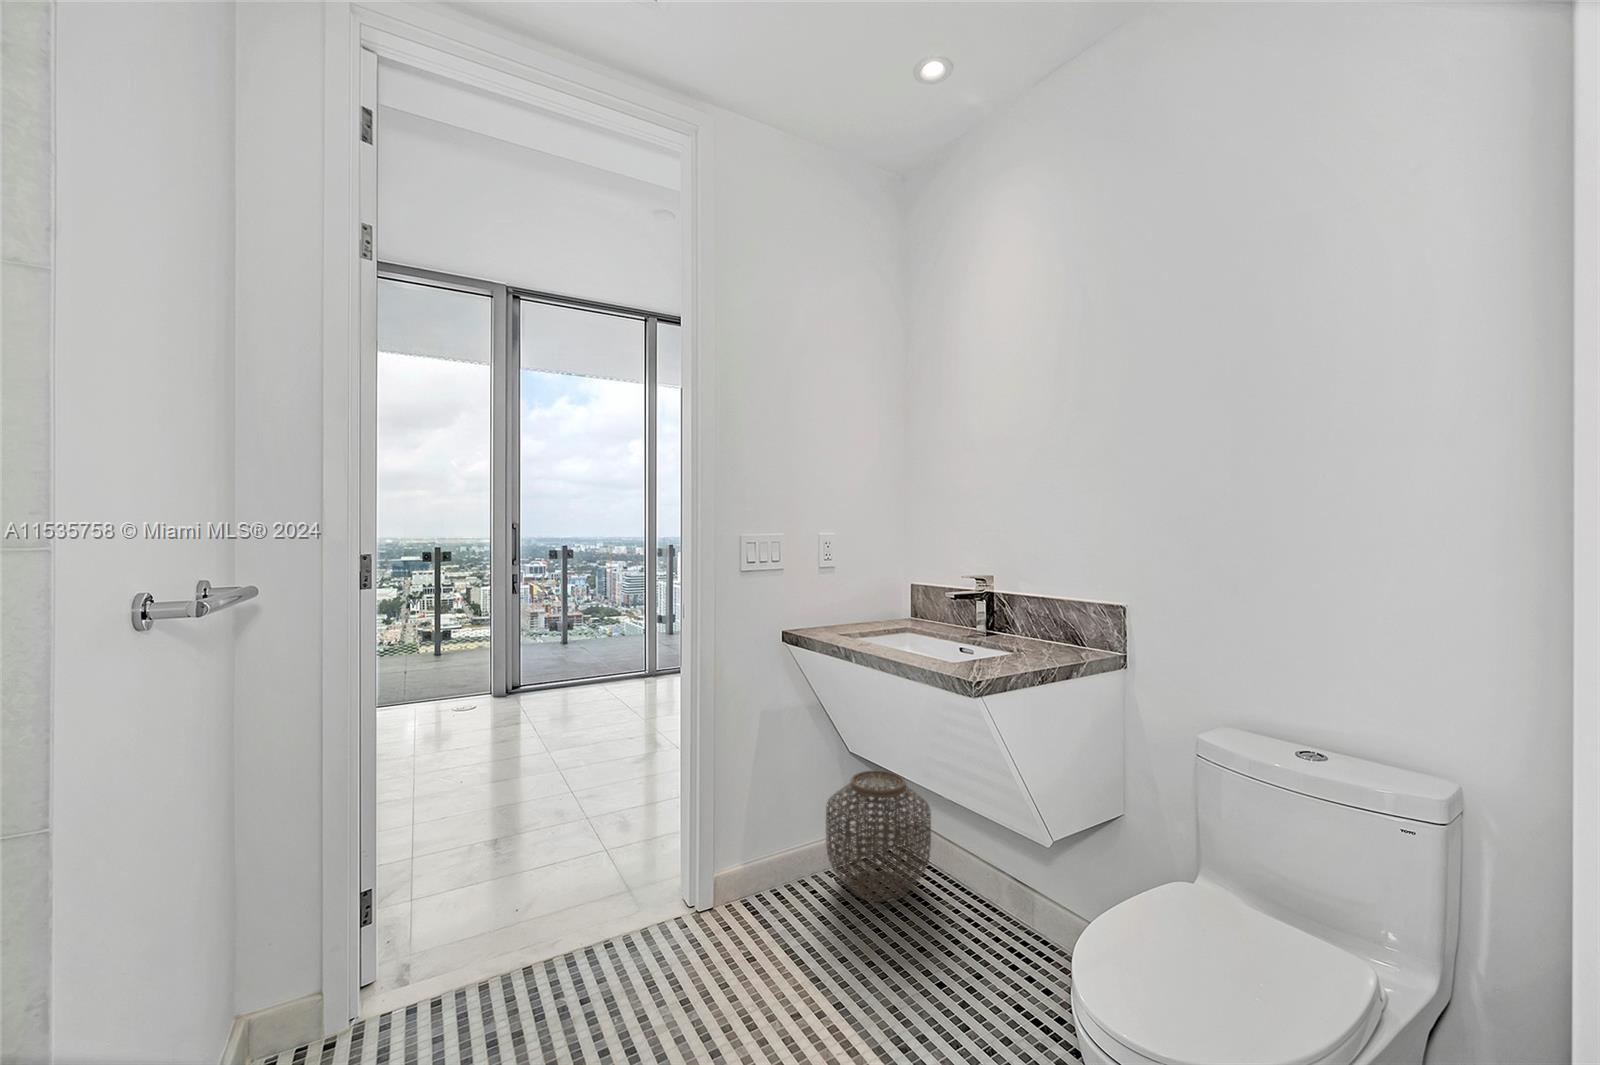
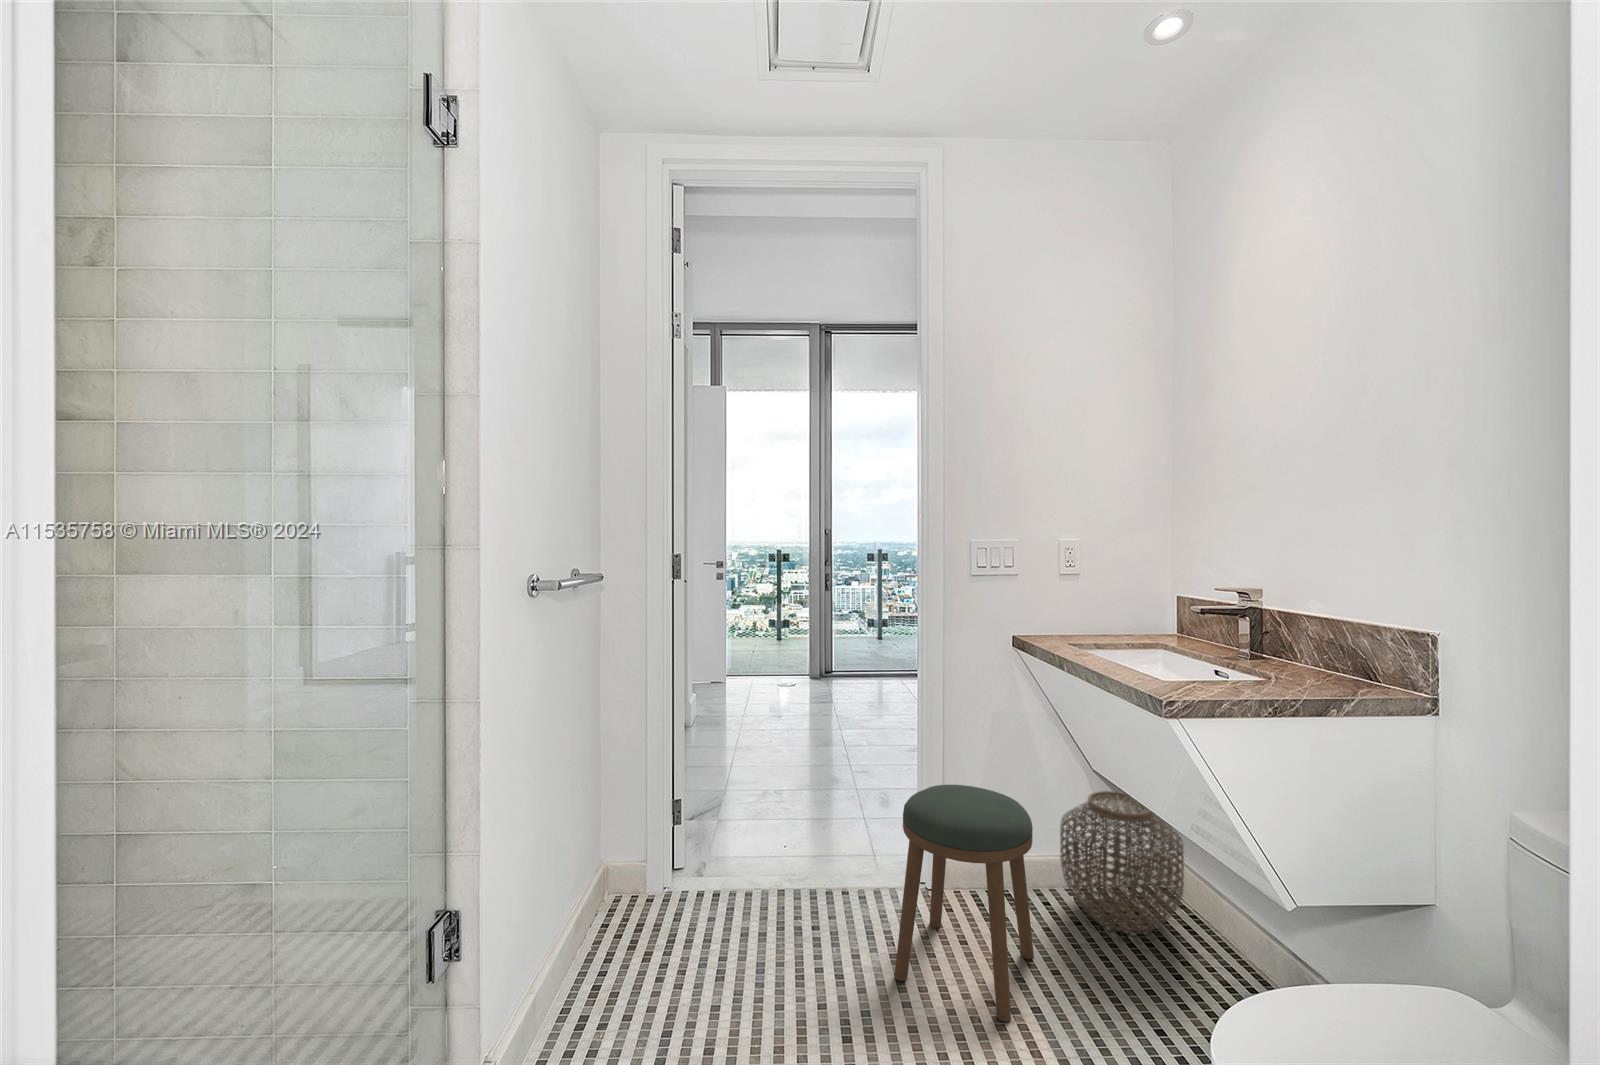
stool: none [694,794,829,1029] -> present [894,785,1034,1022]

